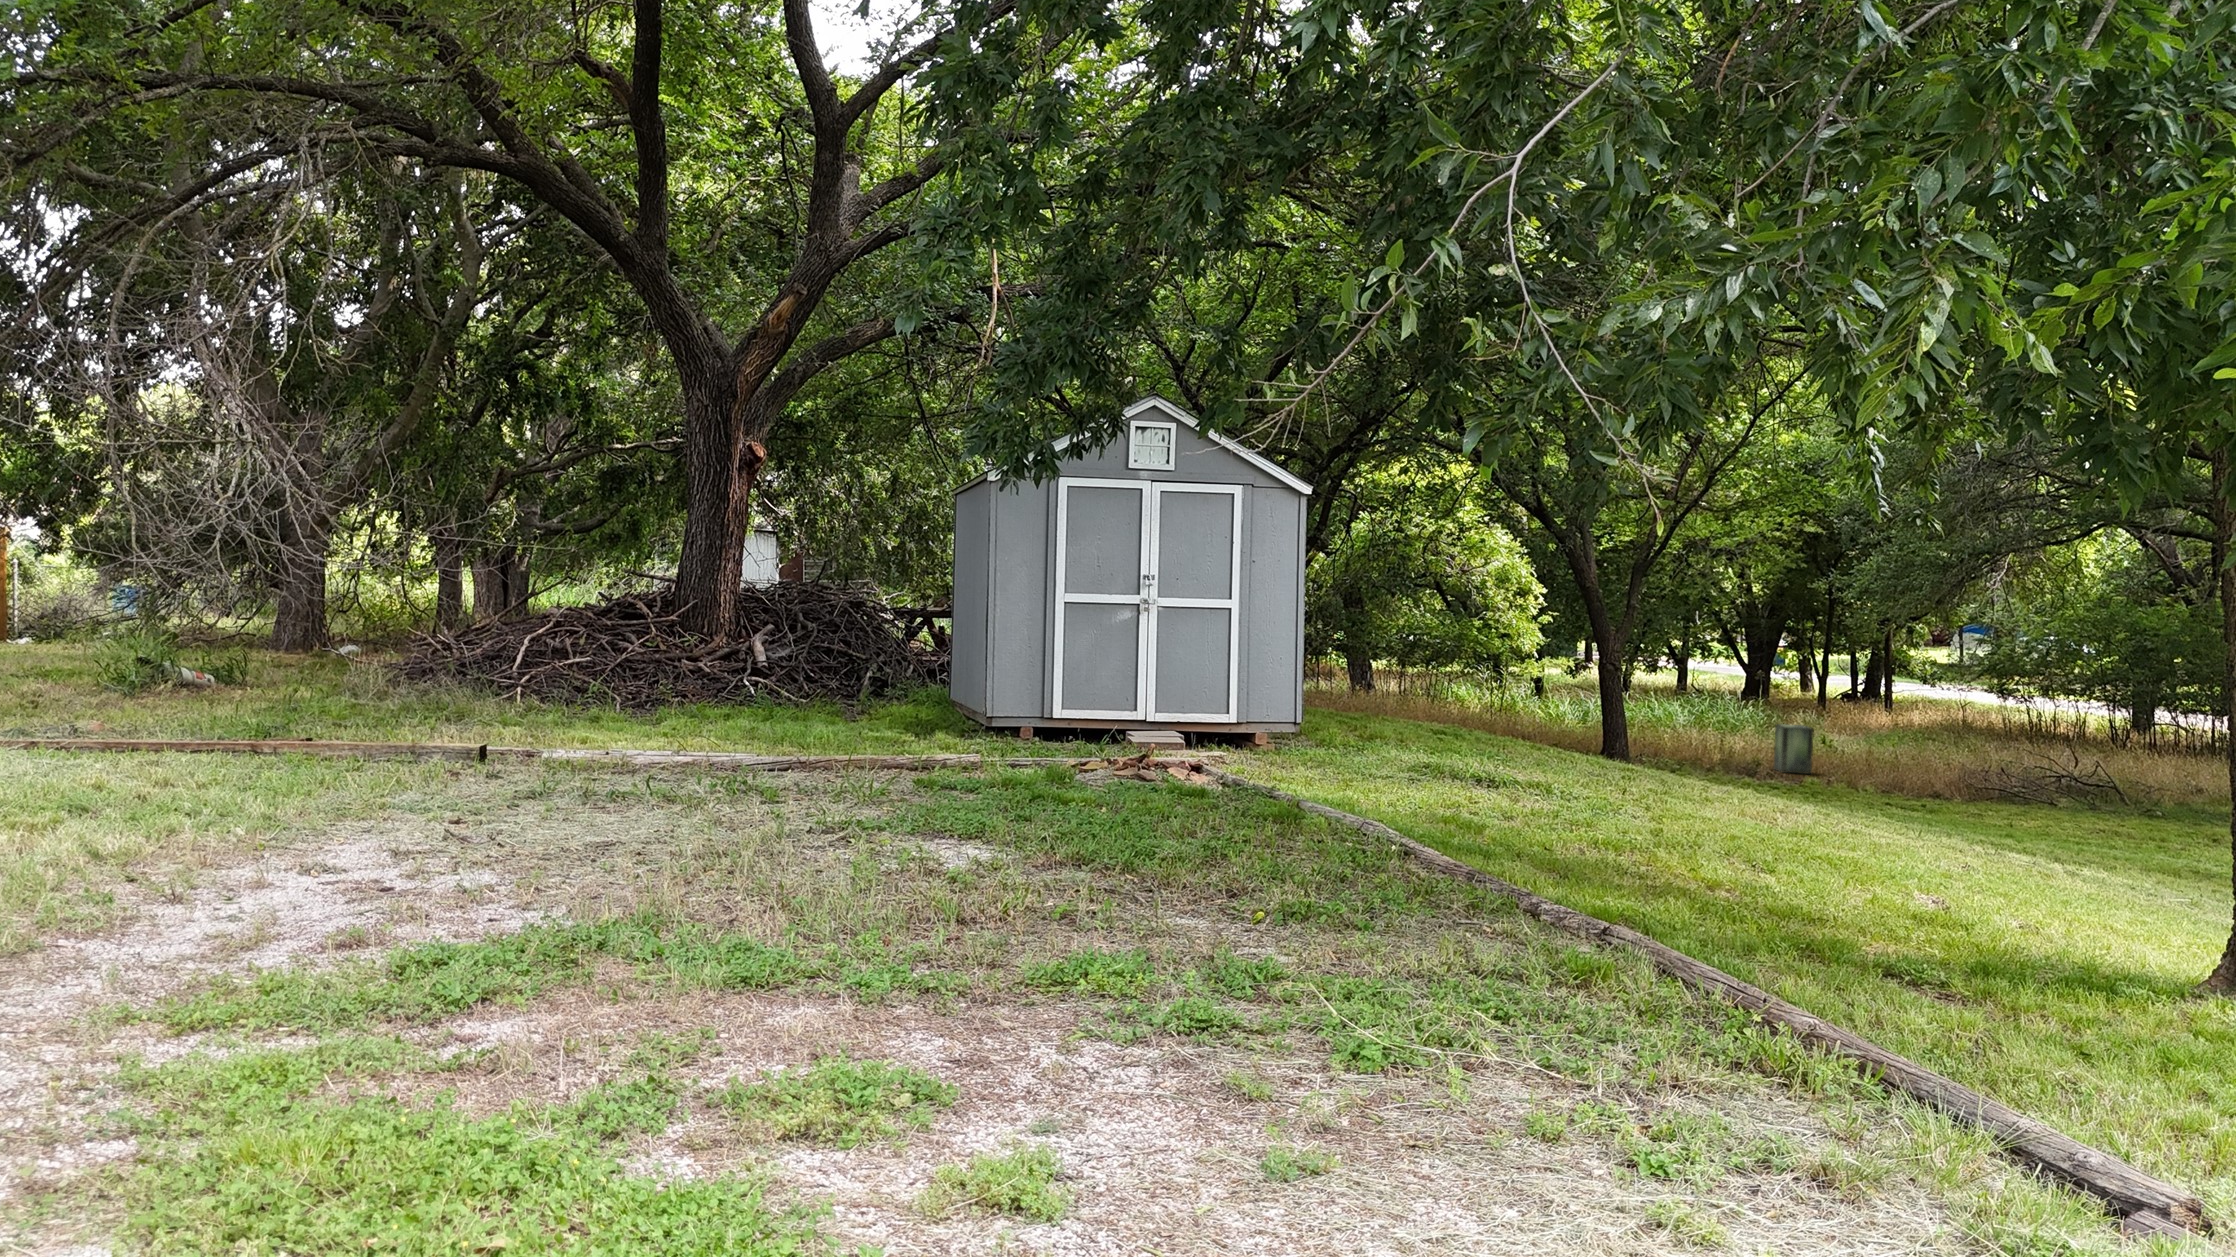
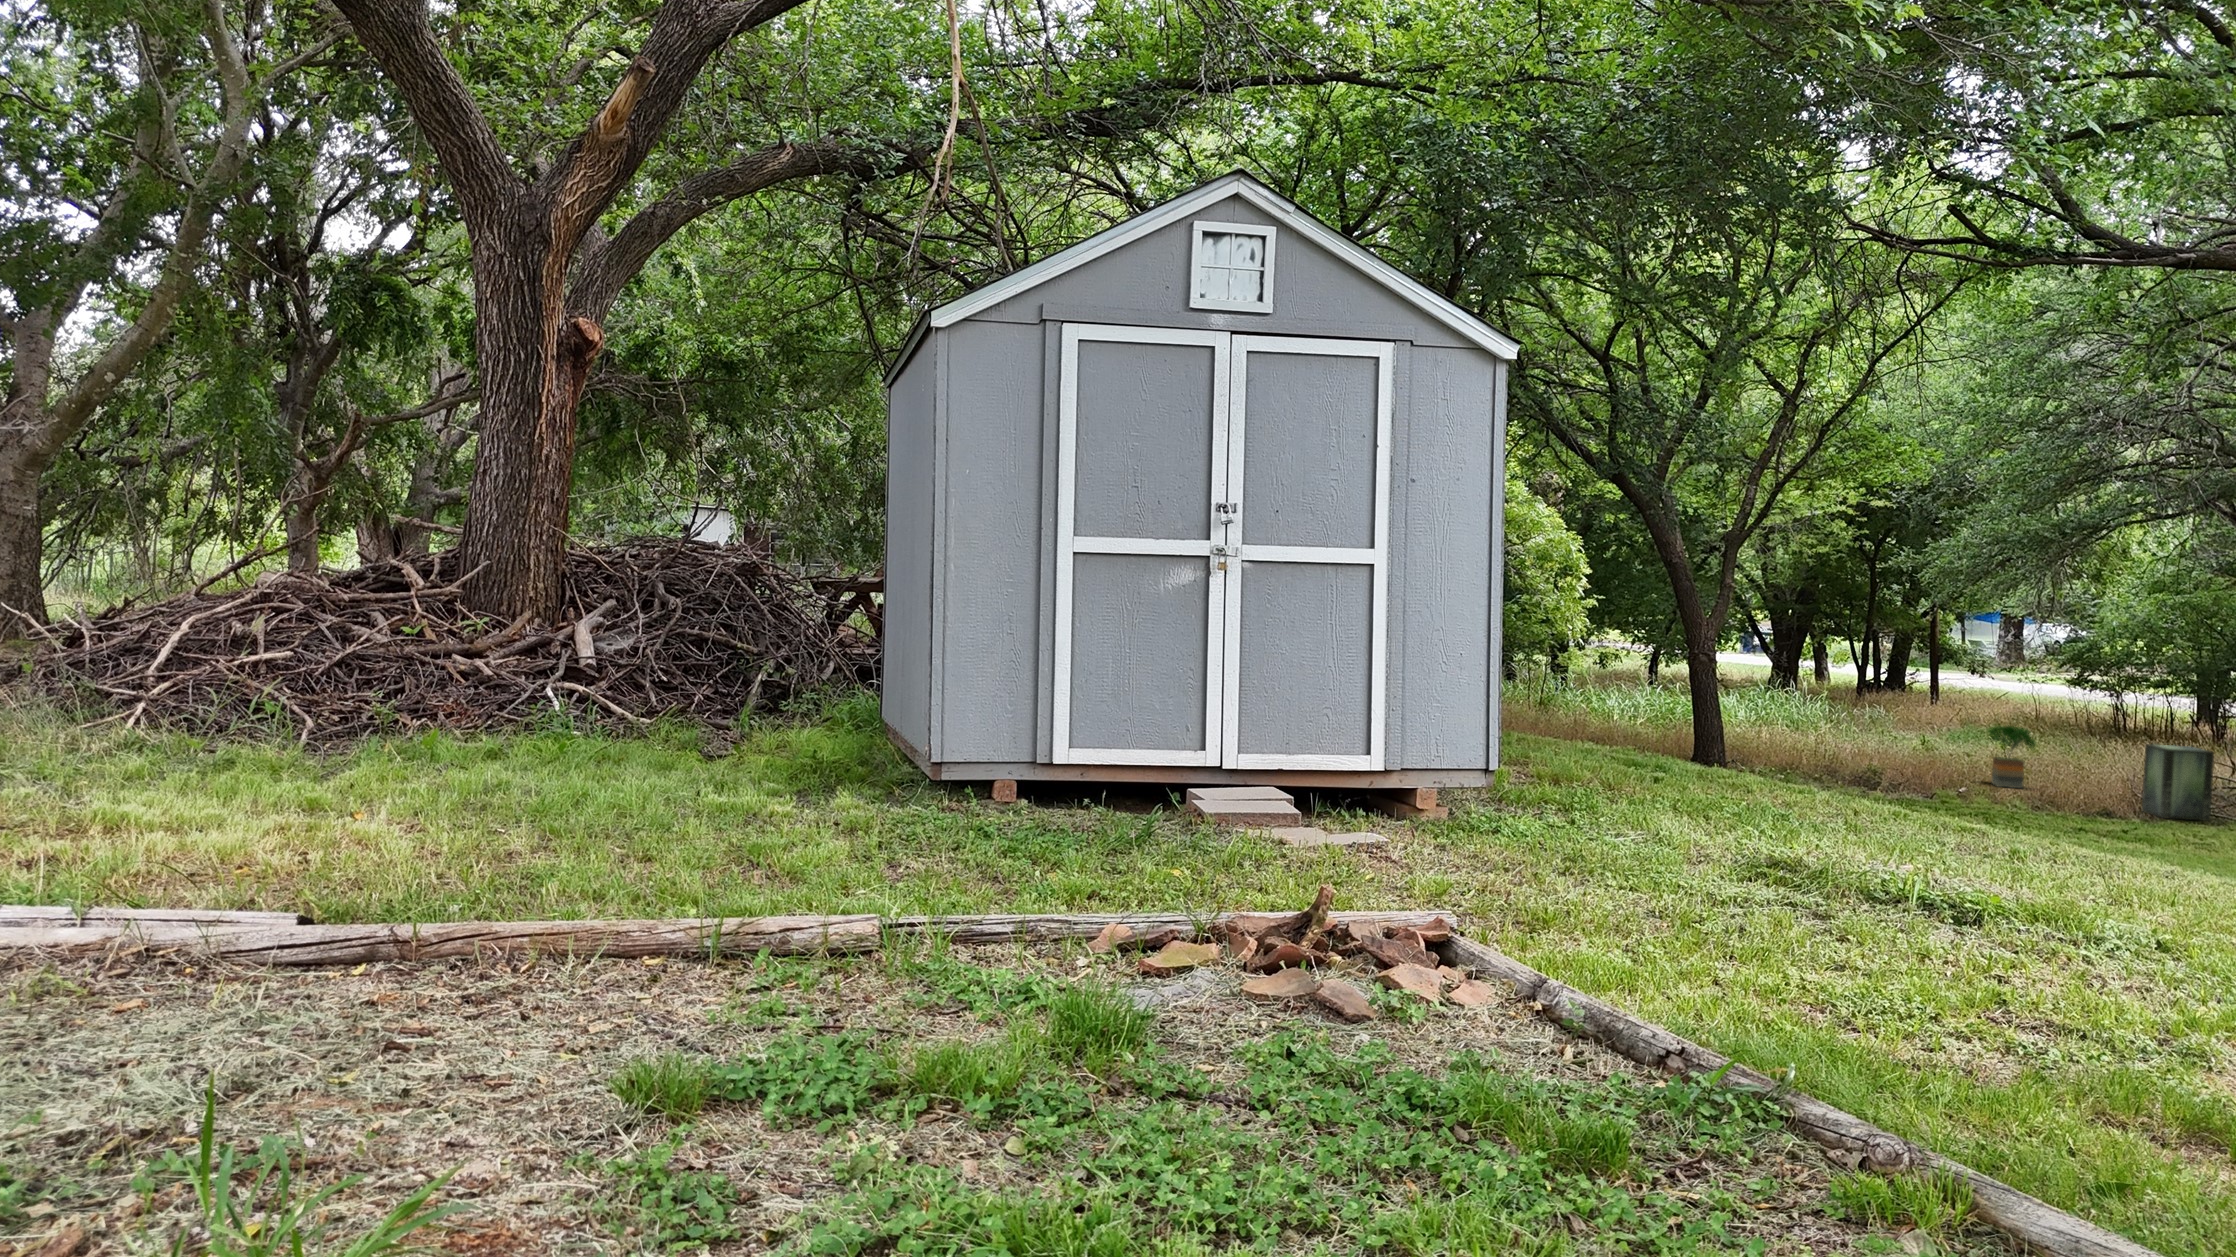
potted tree: none [1688,713,1719,757] -> present [1988,725,2036,788]

